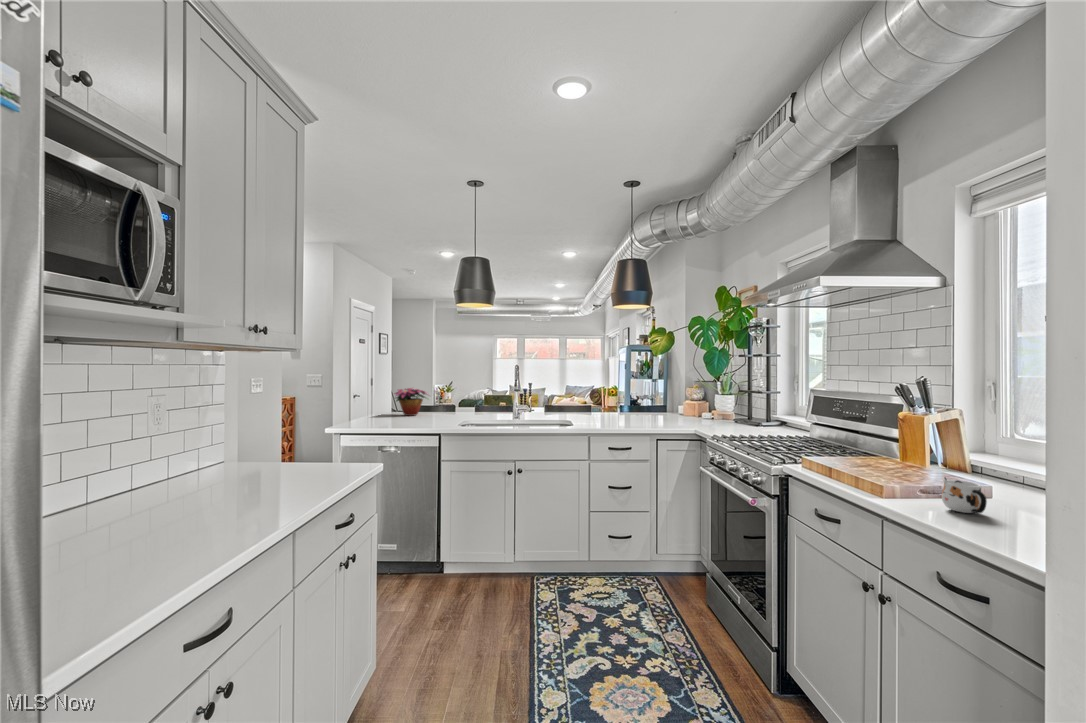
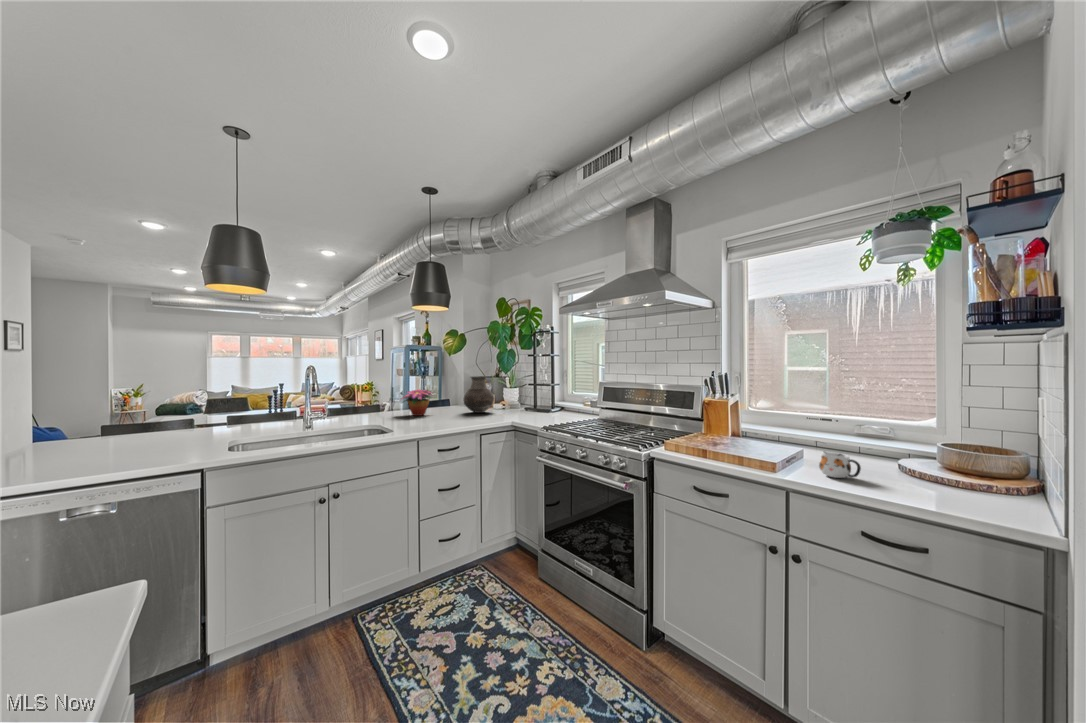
vase: none [664,379,699,420] -> present [464,376,494,413]
flower arrangement: present [394,388,427,416] -> present [402,389,432,416]

